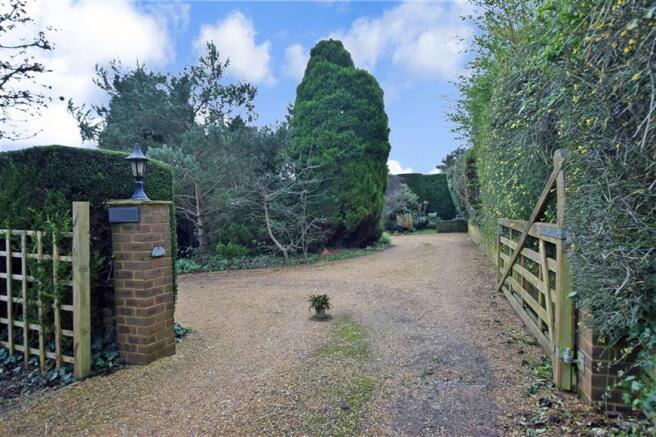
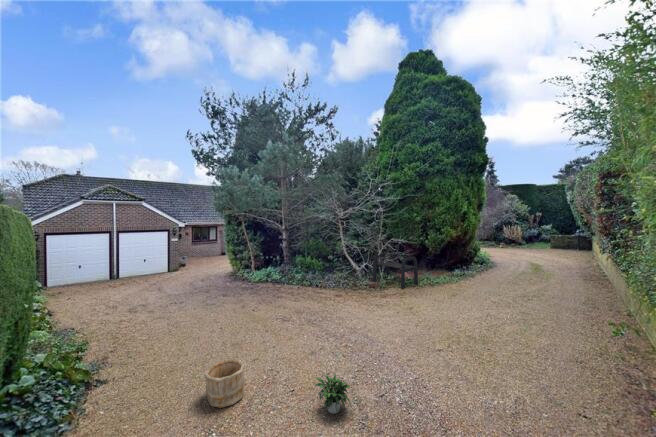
bench: none [298,234,340,263] -> present [373,253,418,288]
wooden bucket: none [214,298,247,330] -> present [204,359,245,408]

